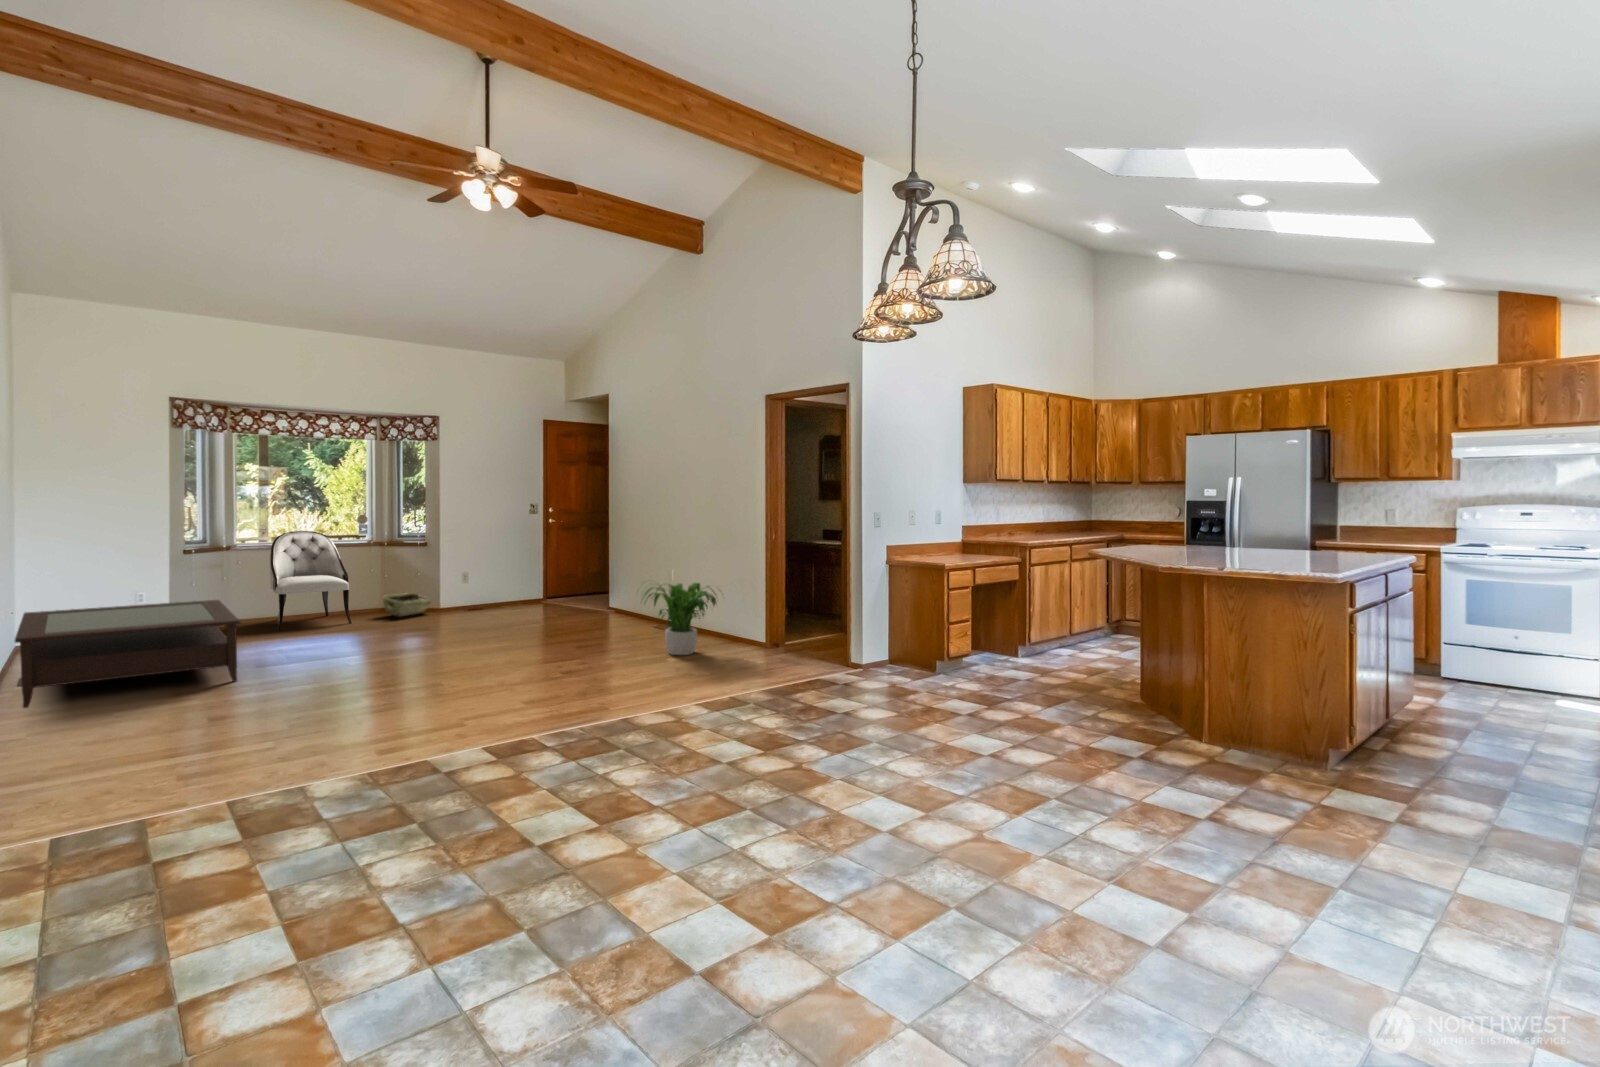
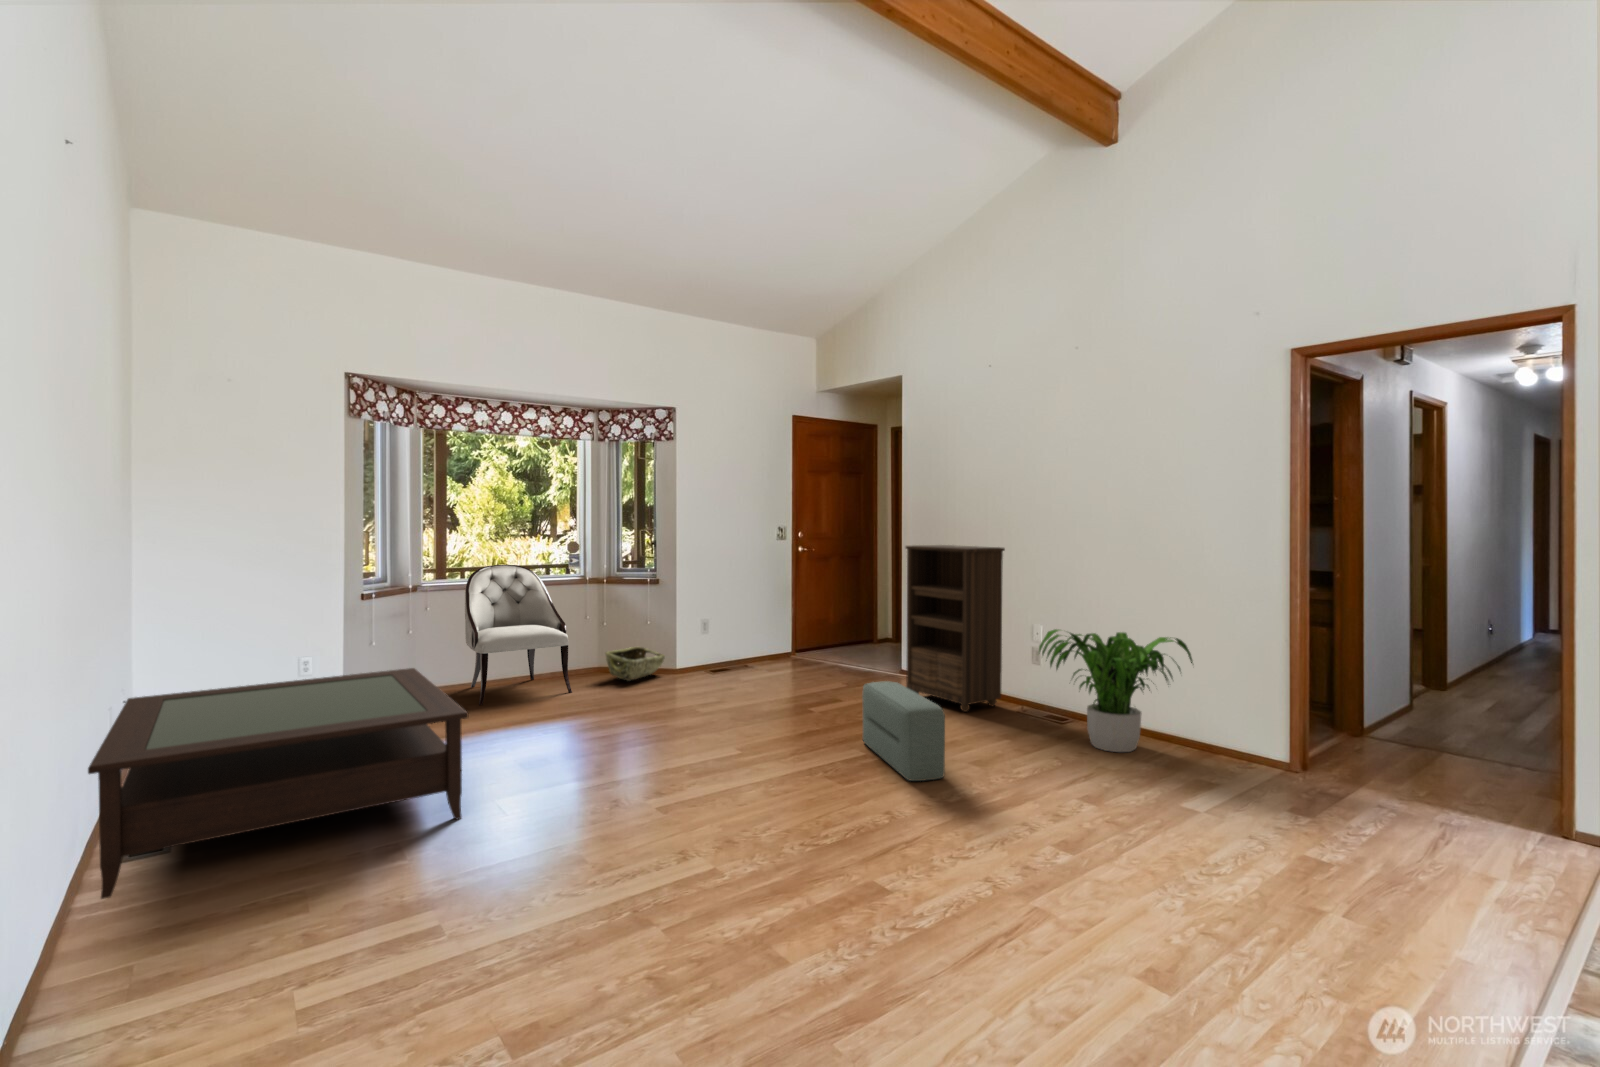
bookshelf: none [591,523,649,636] -> present [906,545,1005,712]
pouf: none [523,612,550,667] -> present [862,681,945,781]

